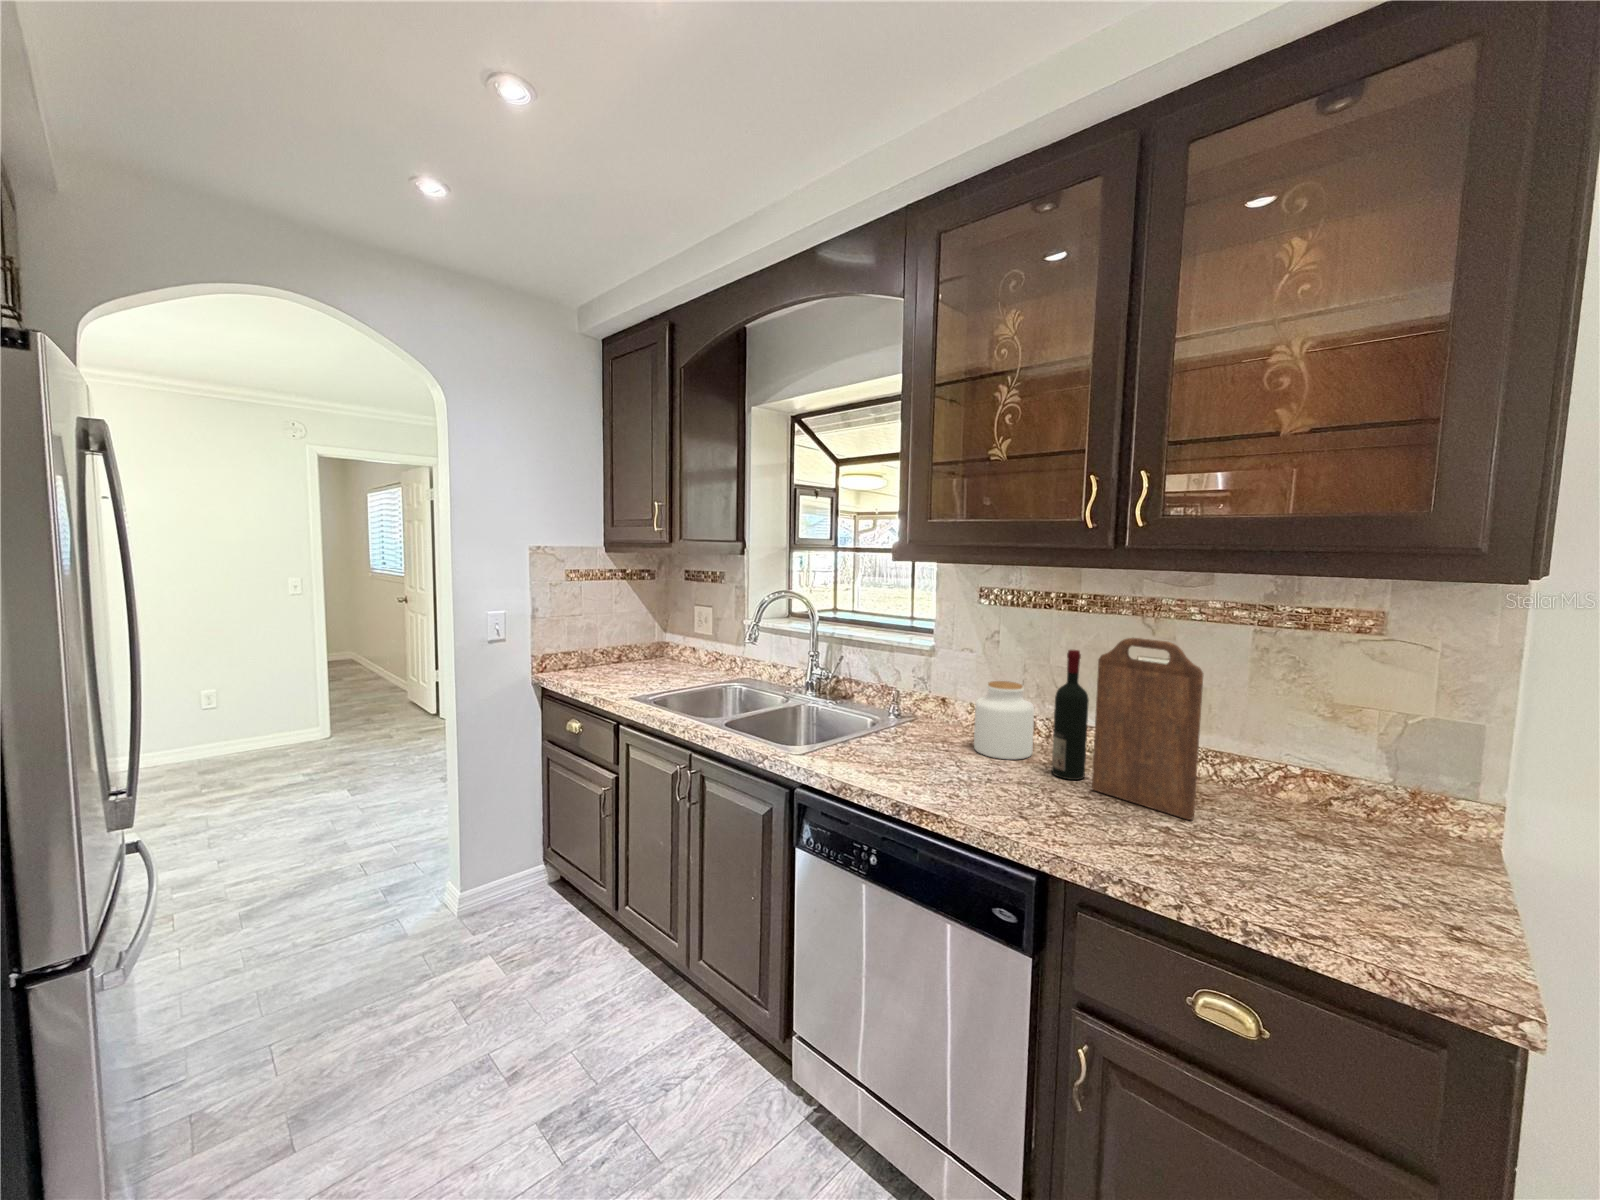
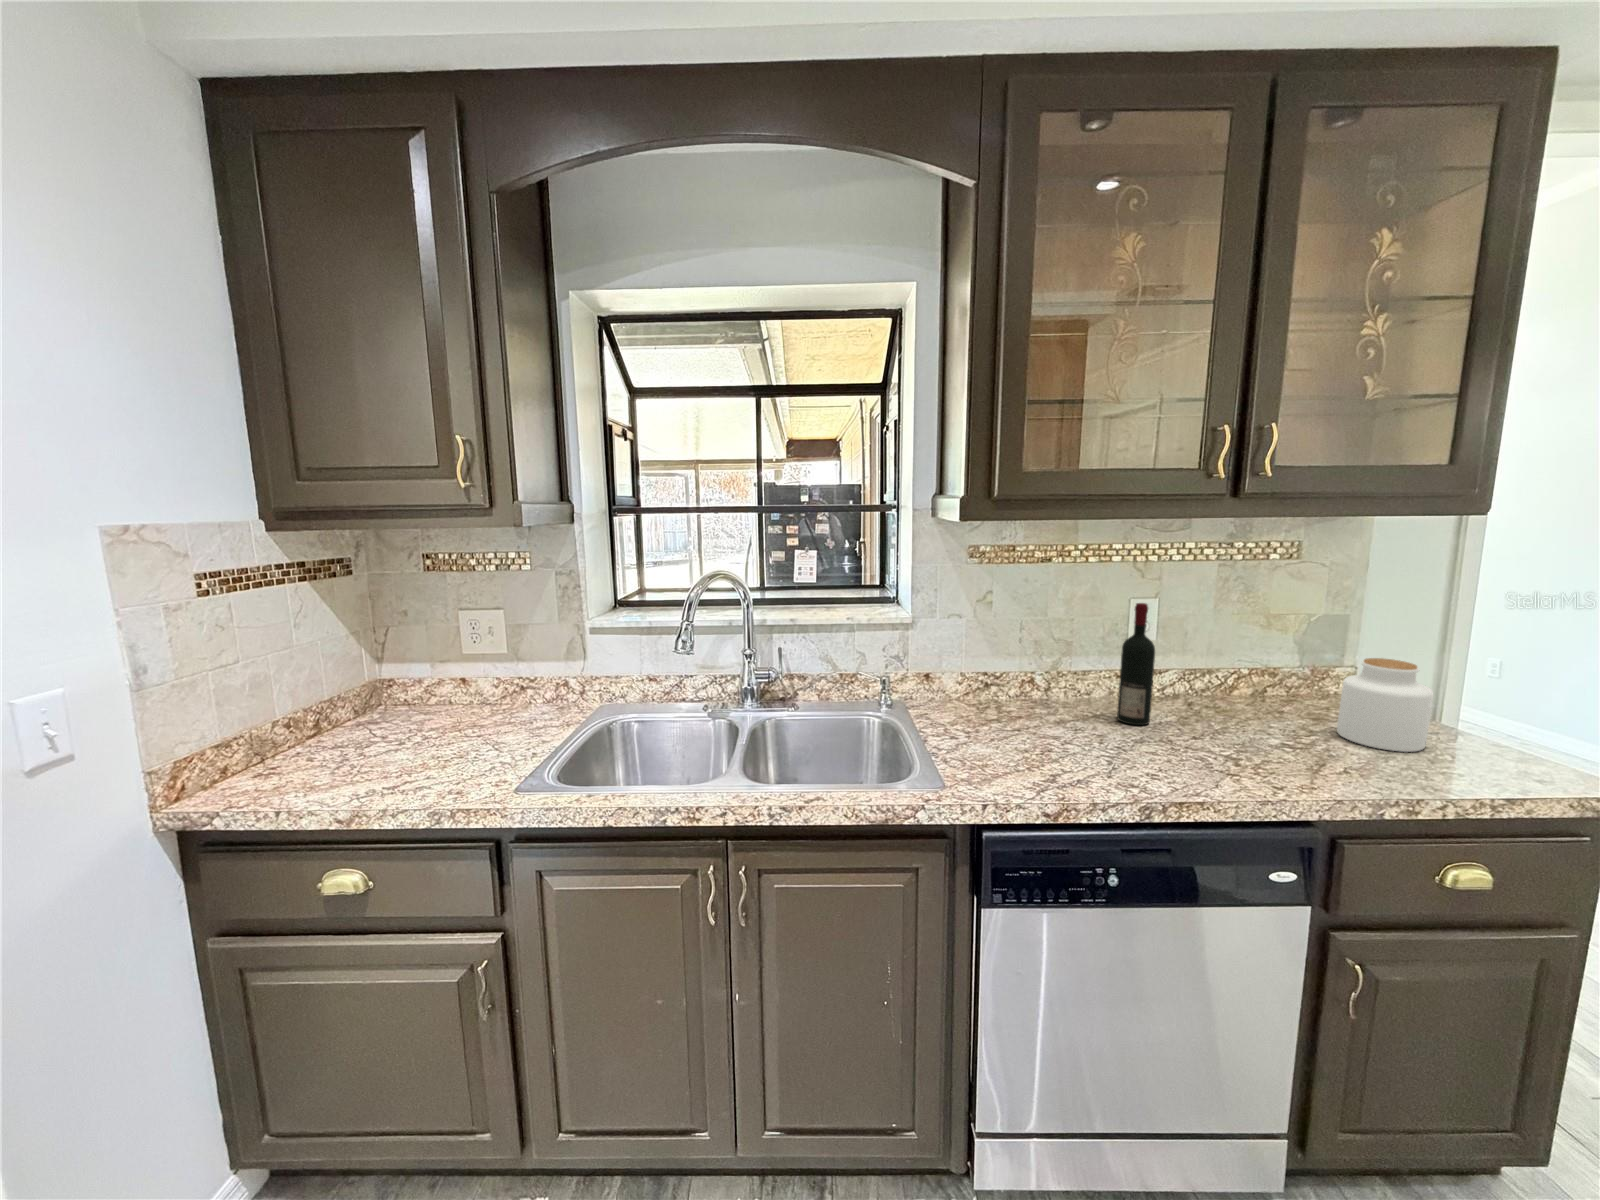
cutting board: present [1092,638,1203,820] -> none [1176,585,1283,732]
jar: present [974,681,1034,759] -> present [1337,658,1433,752]

